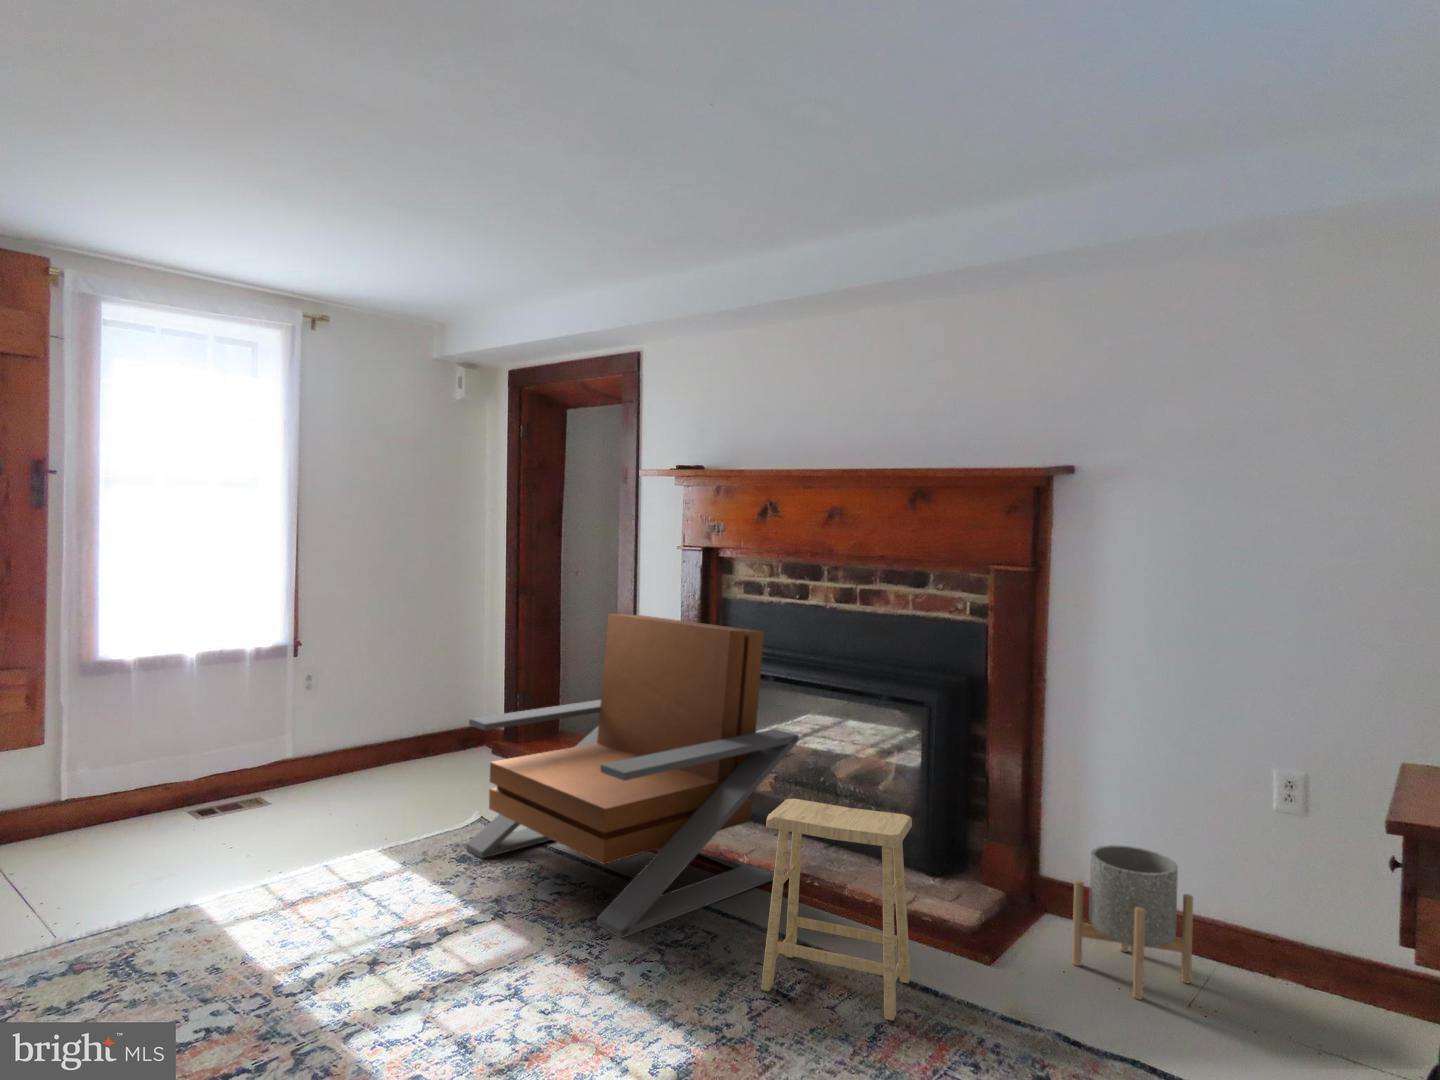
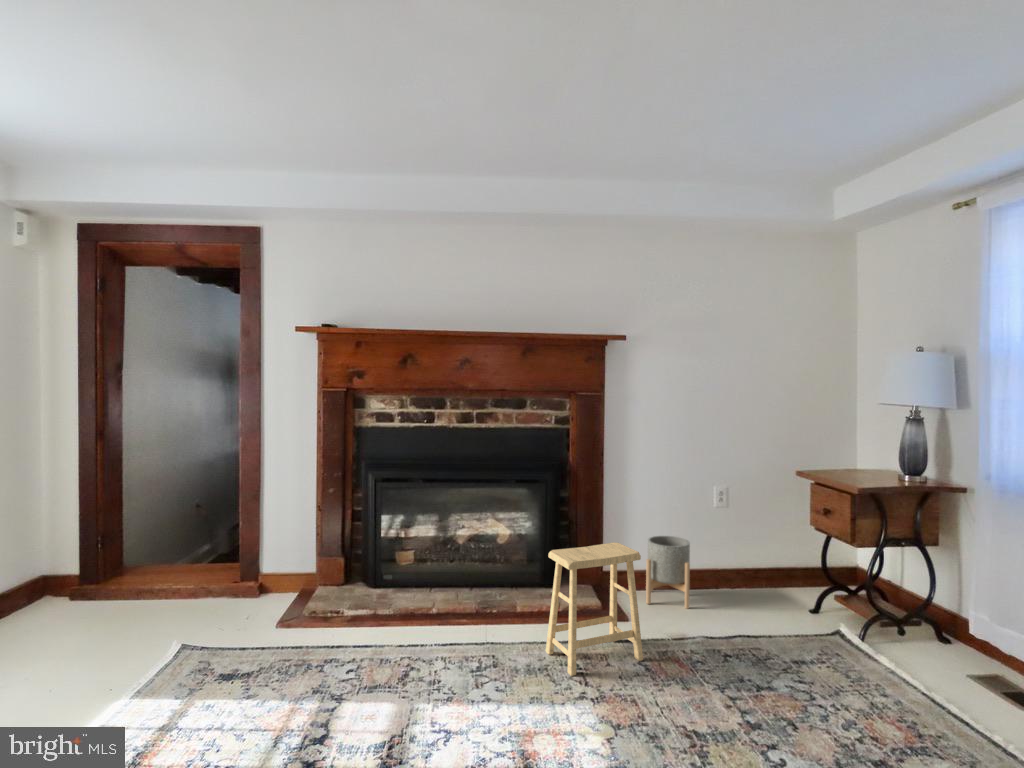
lounge chair: present [466,614,799,938] -> none [205,446,467,689]

